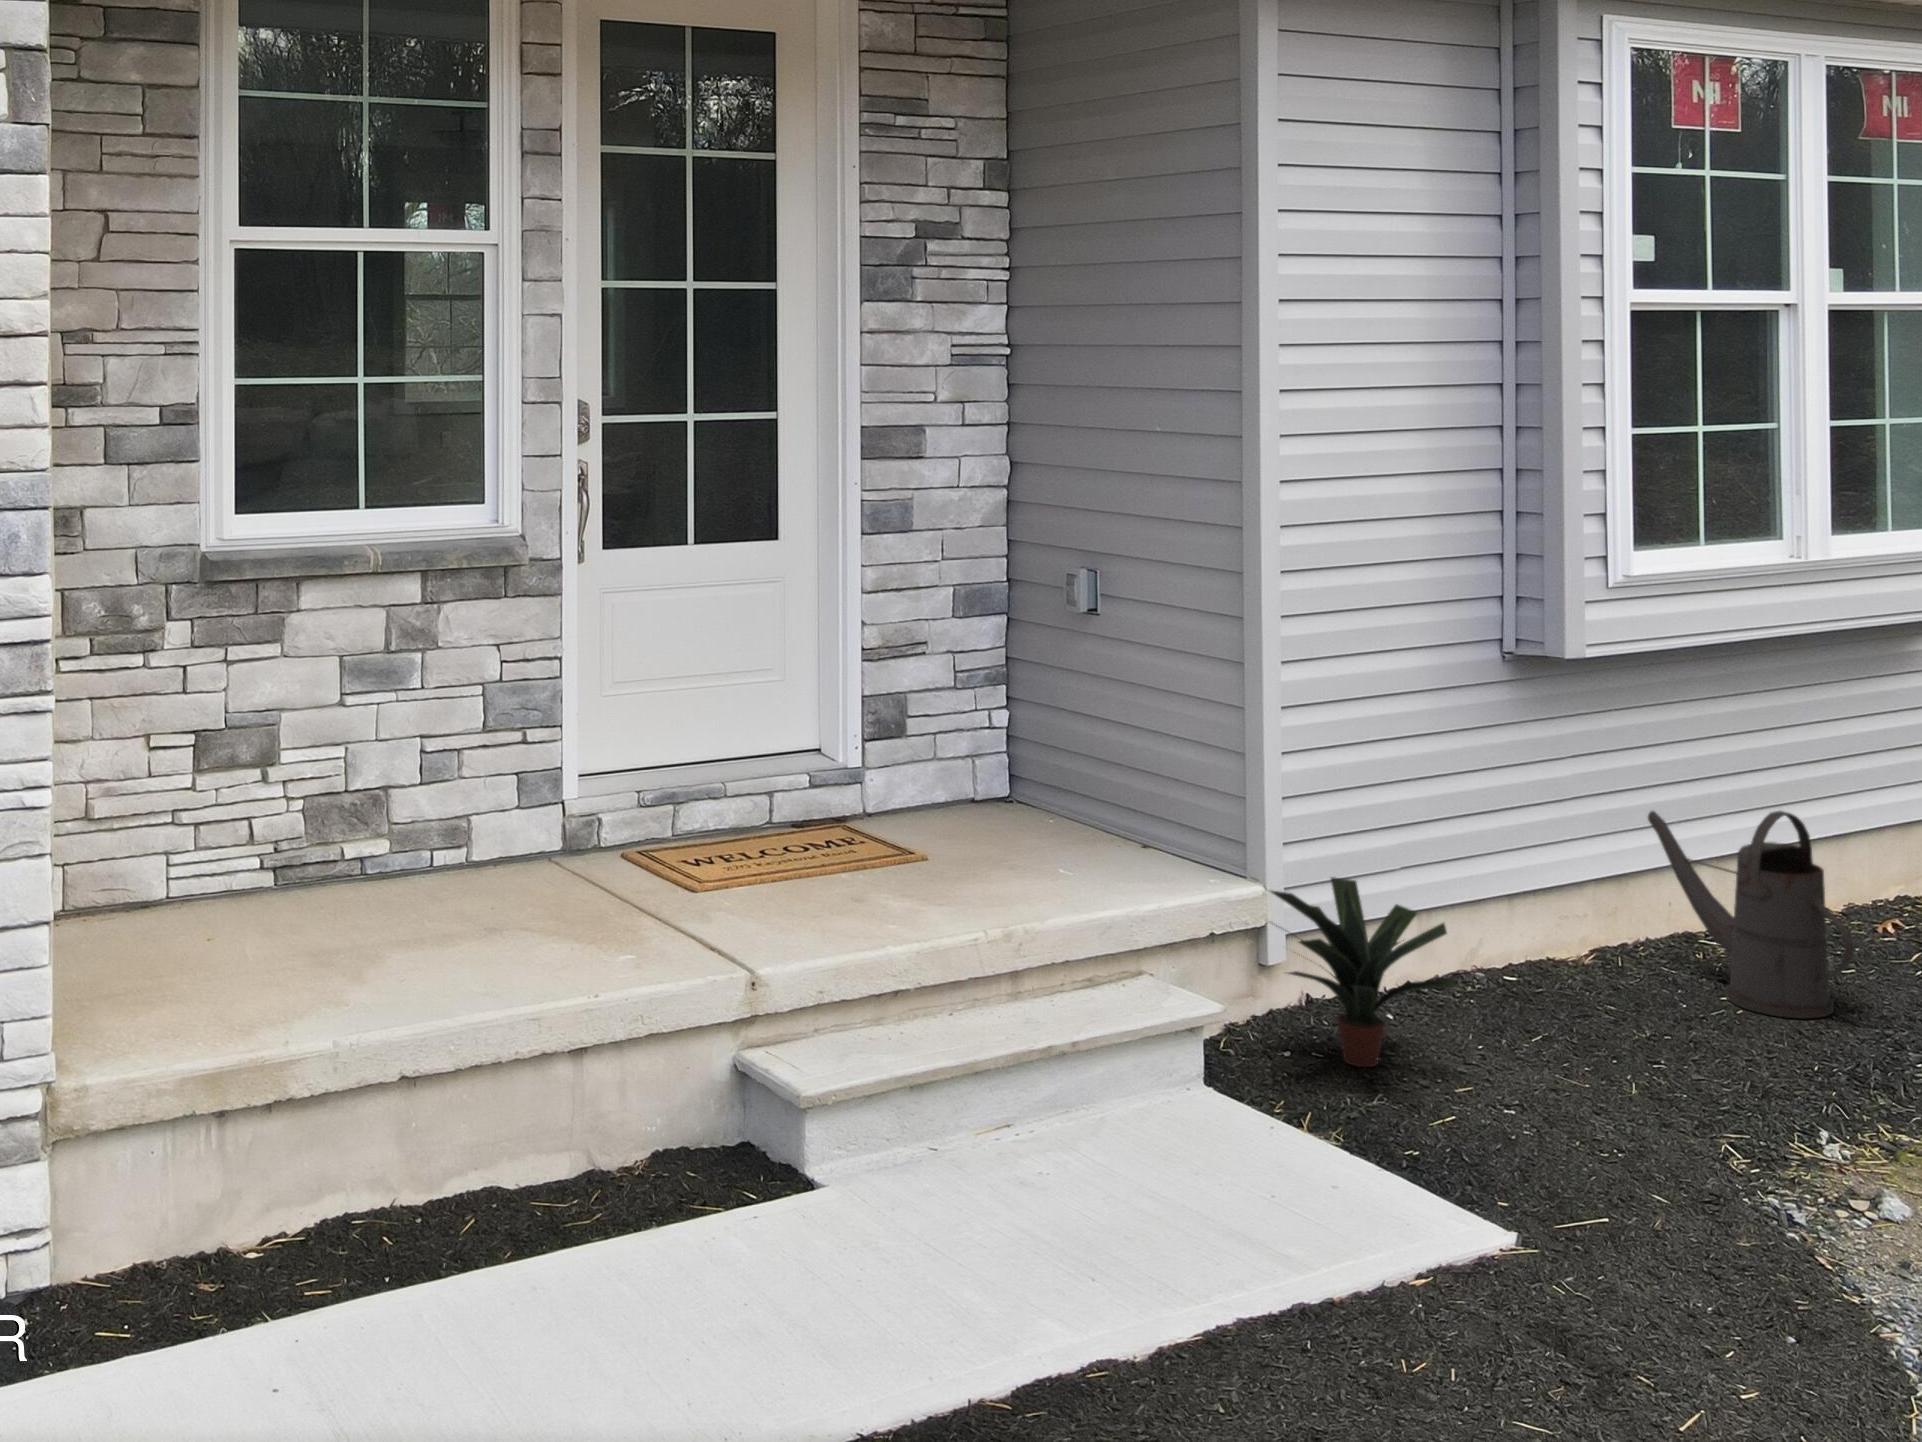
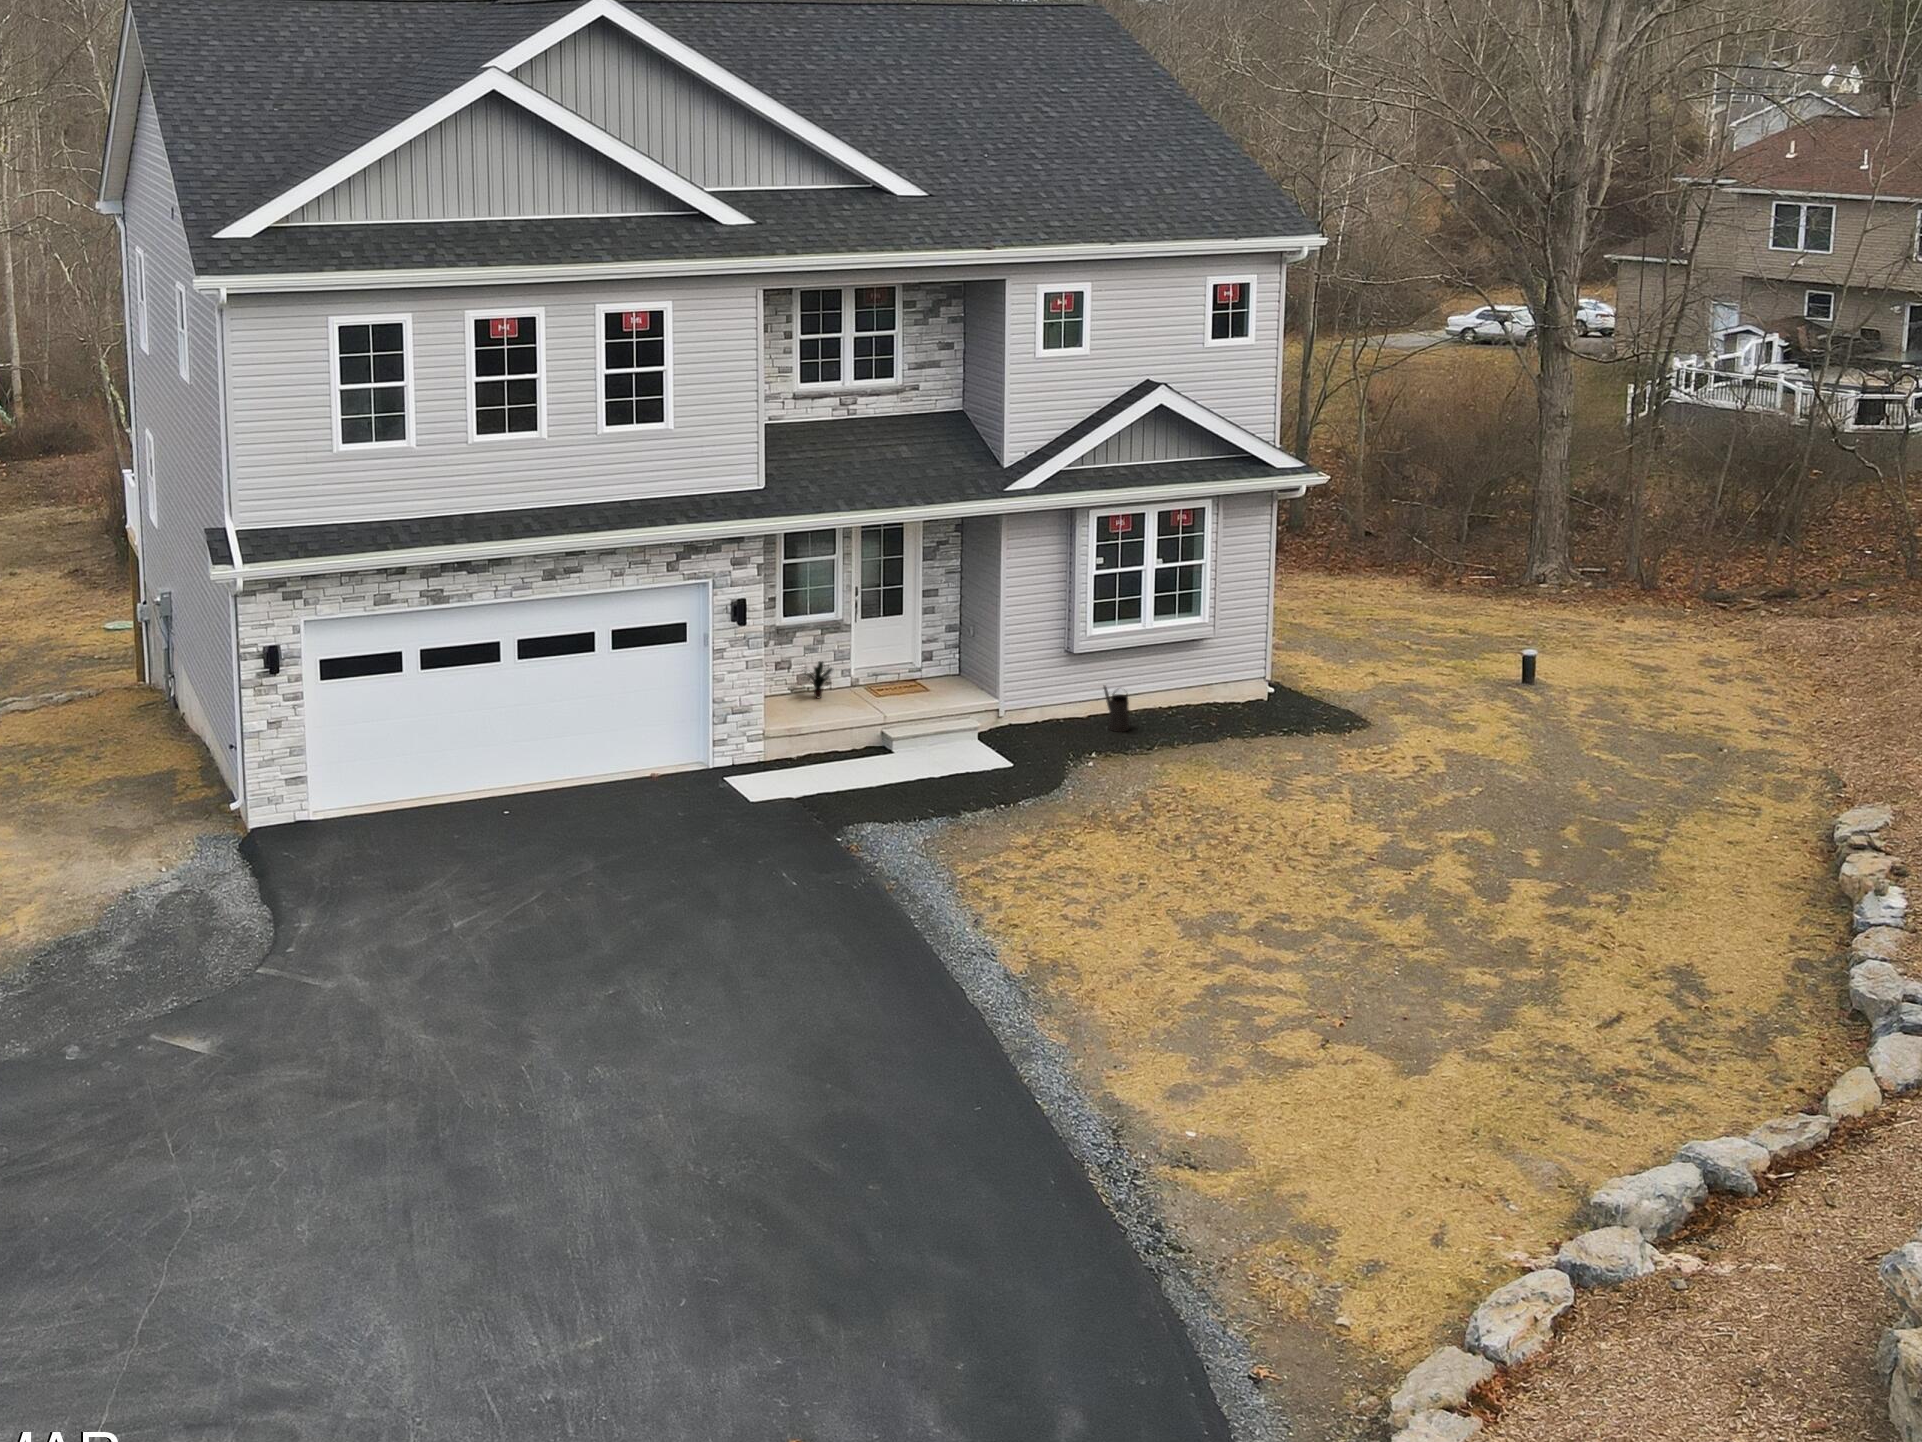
potted plant: present [1270,877,1455,1067] -> present [806,662,832,698]

